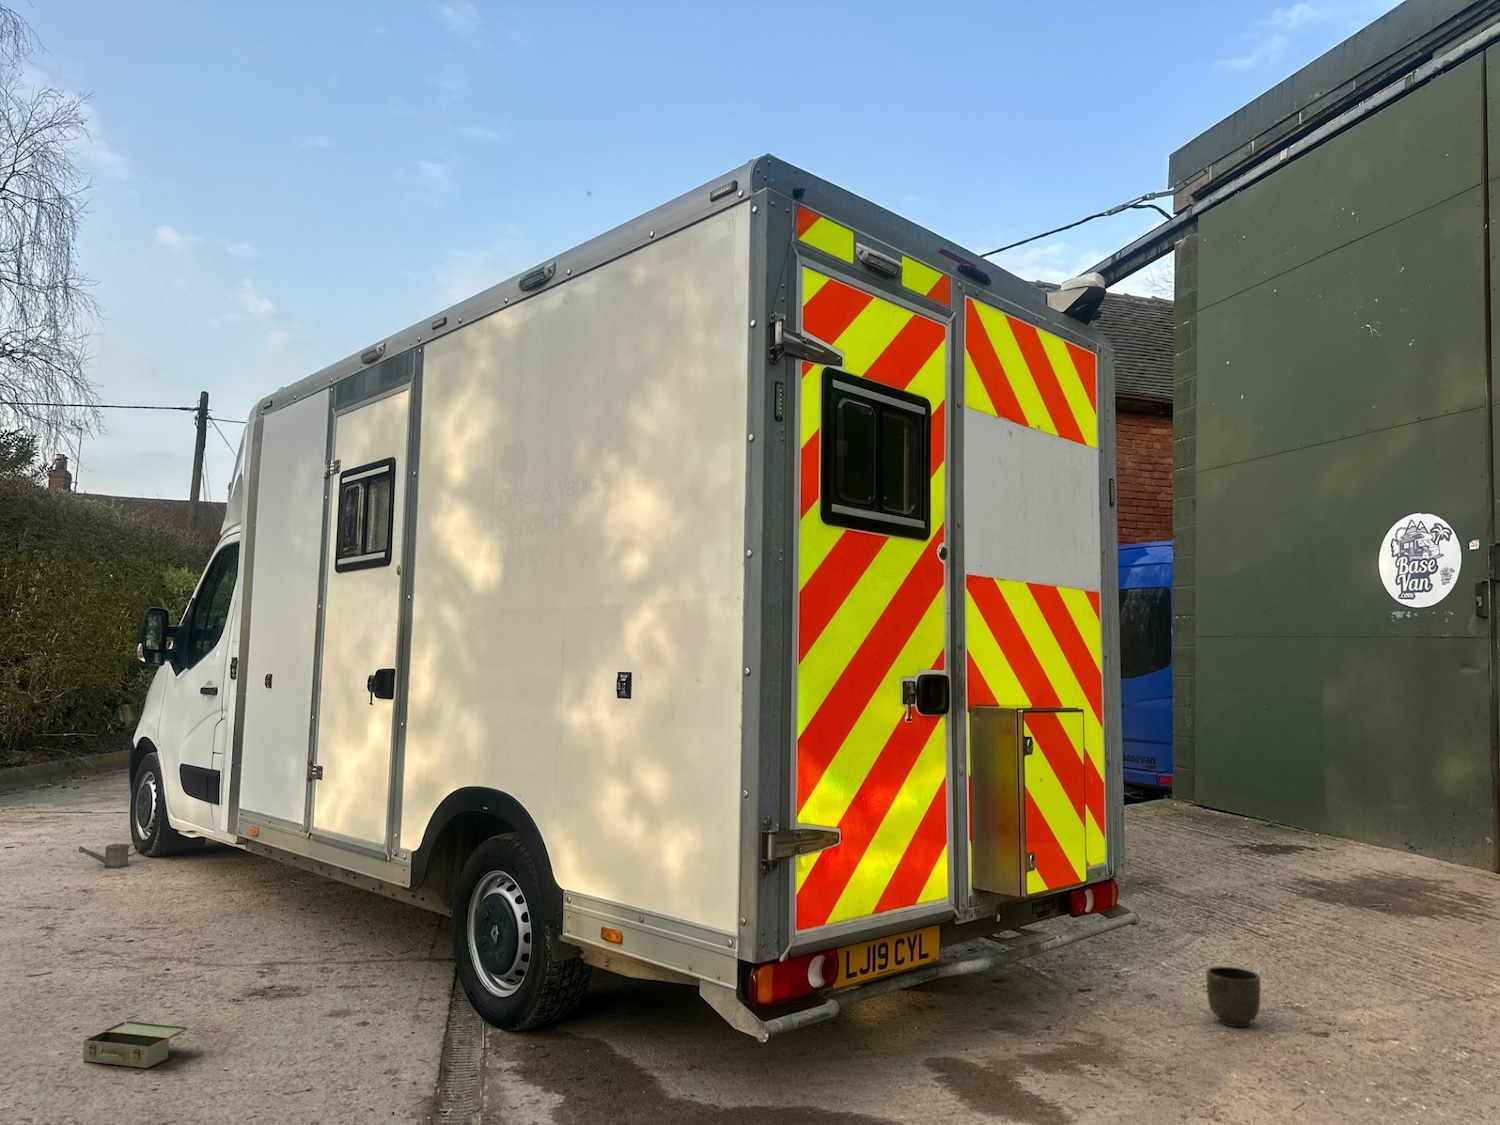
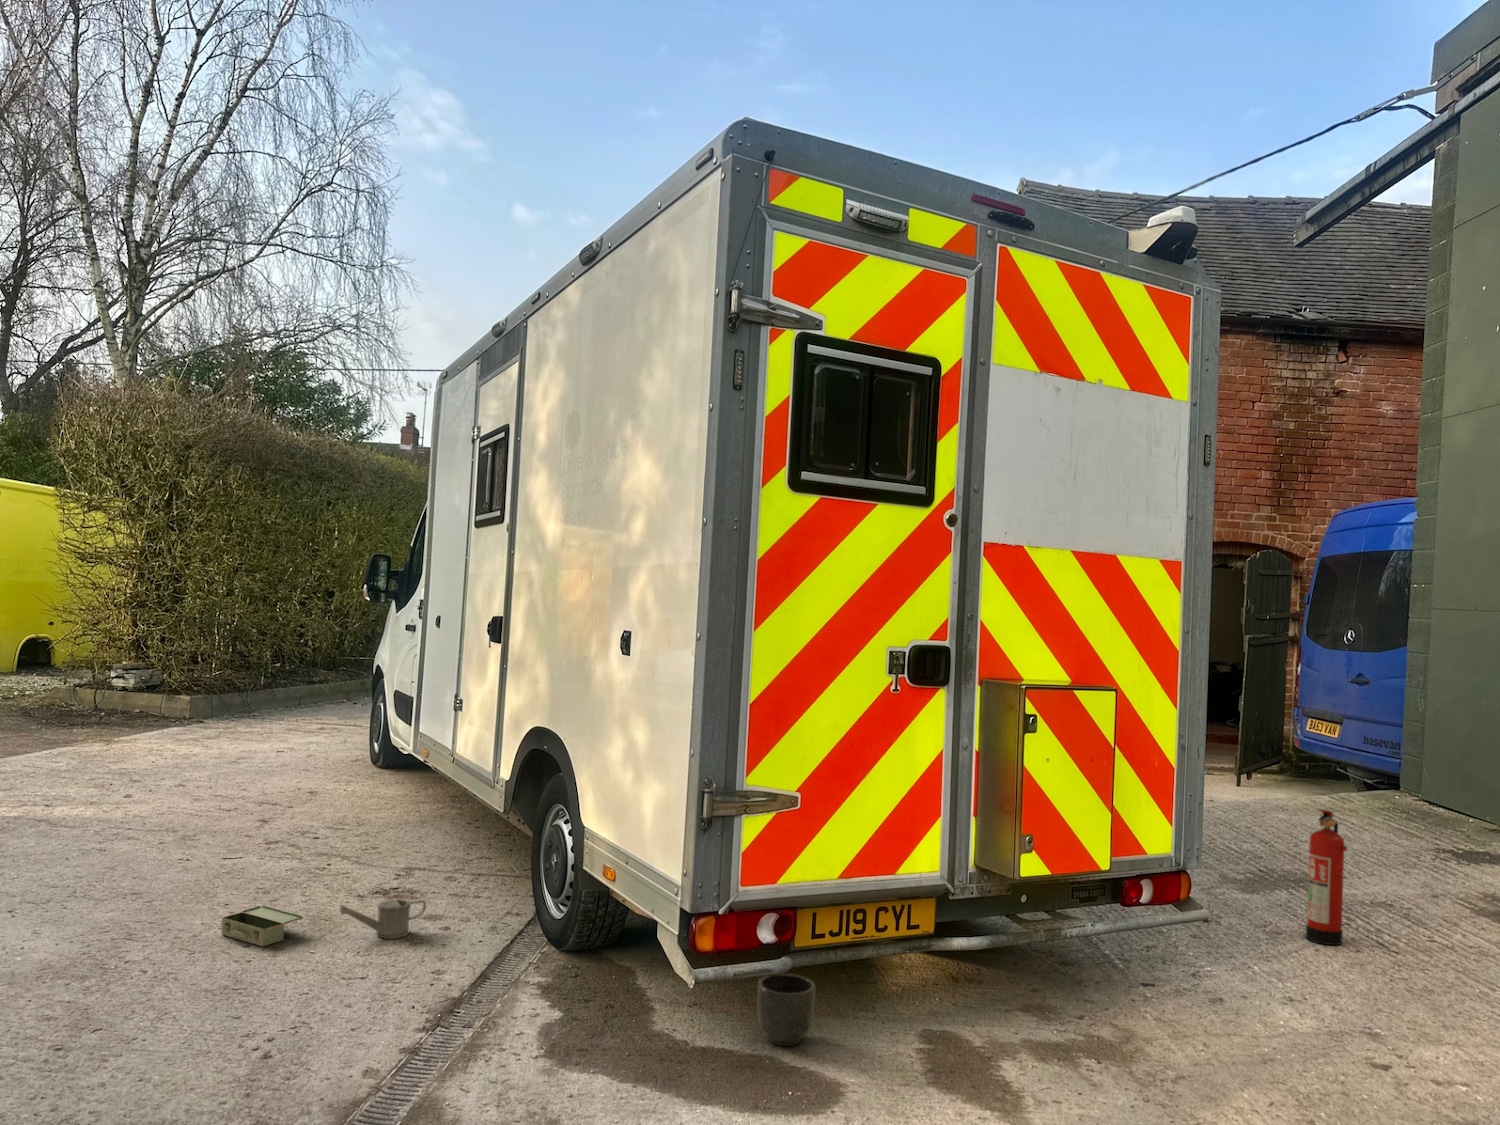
fire extinguisher: none [1173,821,1205,944] -> present [1306,810,1347,945]
watering can: present [79,843,140,868] -> present [340,899,426,939]
planter: present [1206,967,1260,1027] -> present [757,974,815,1046]

